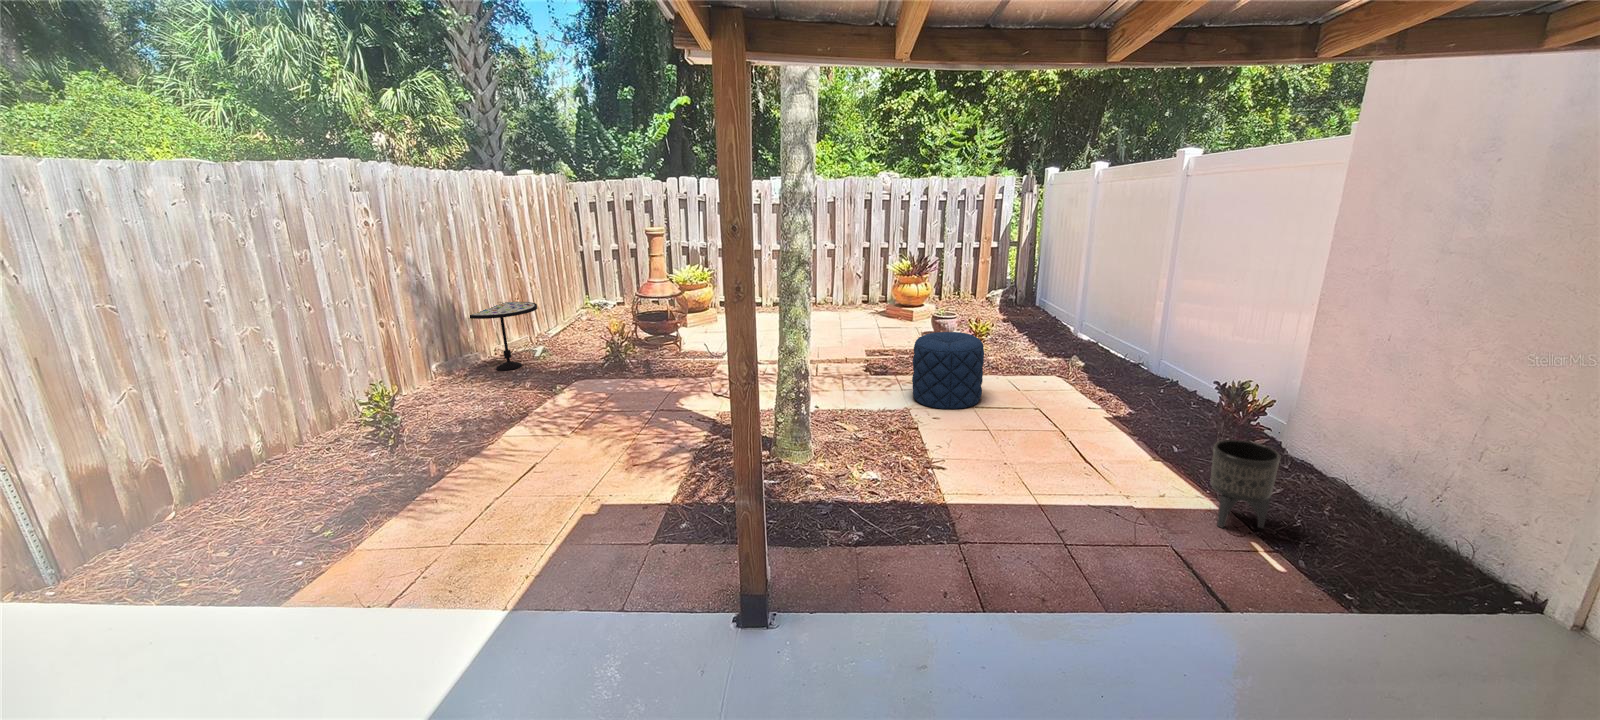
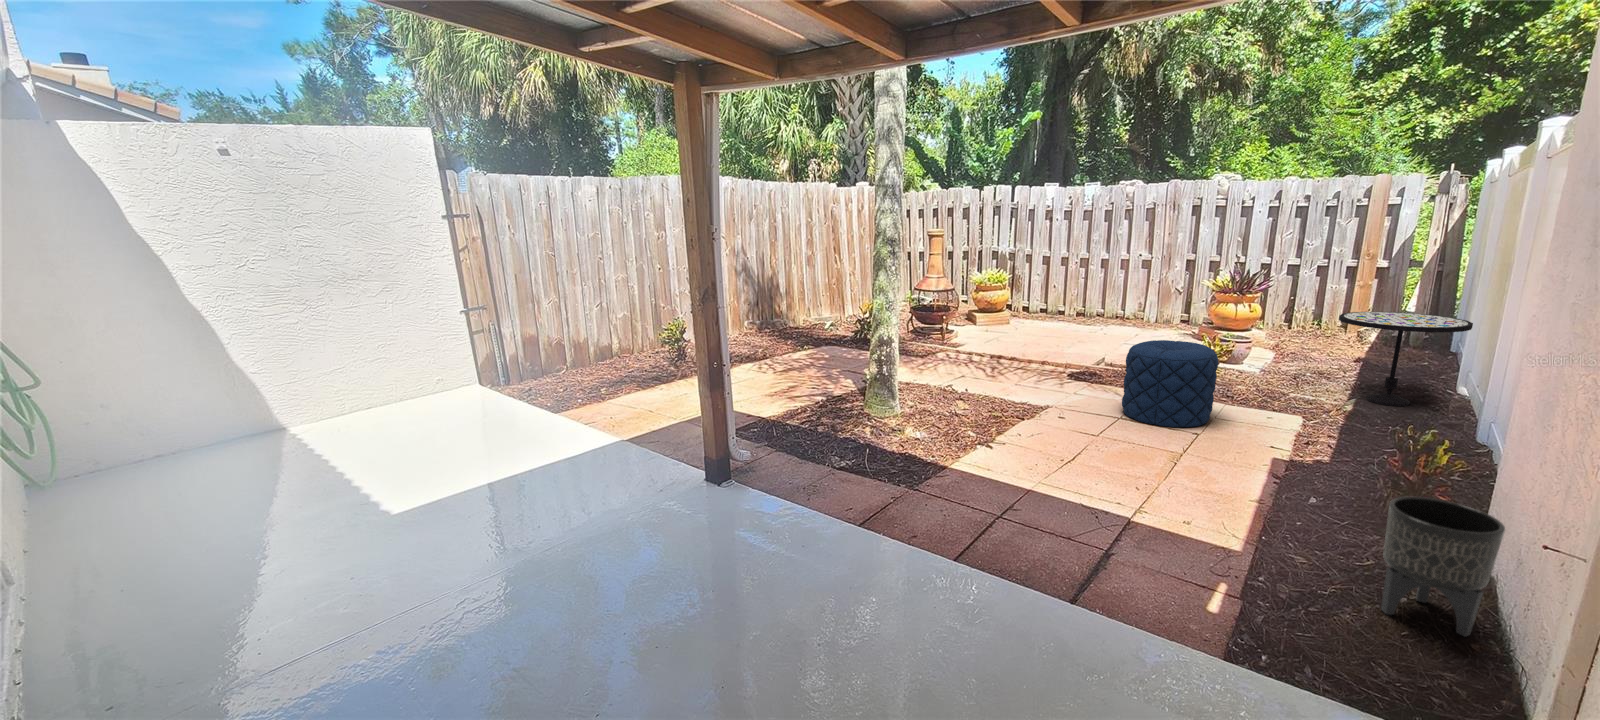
side table: present [470,302,537,371] -> present [1339,312,1473,406]

